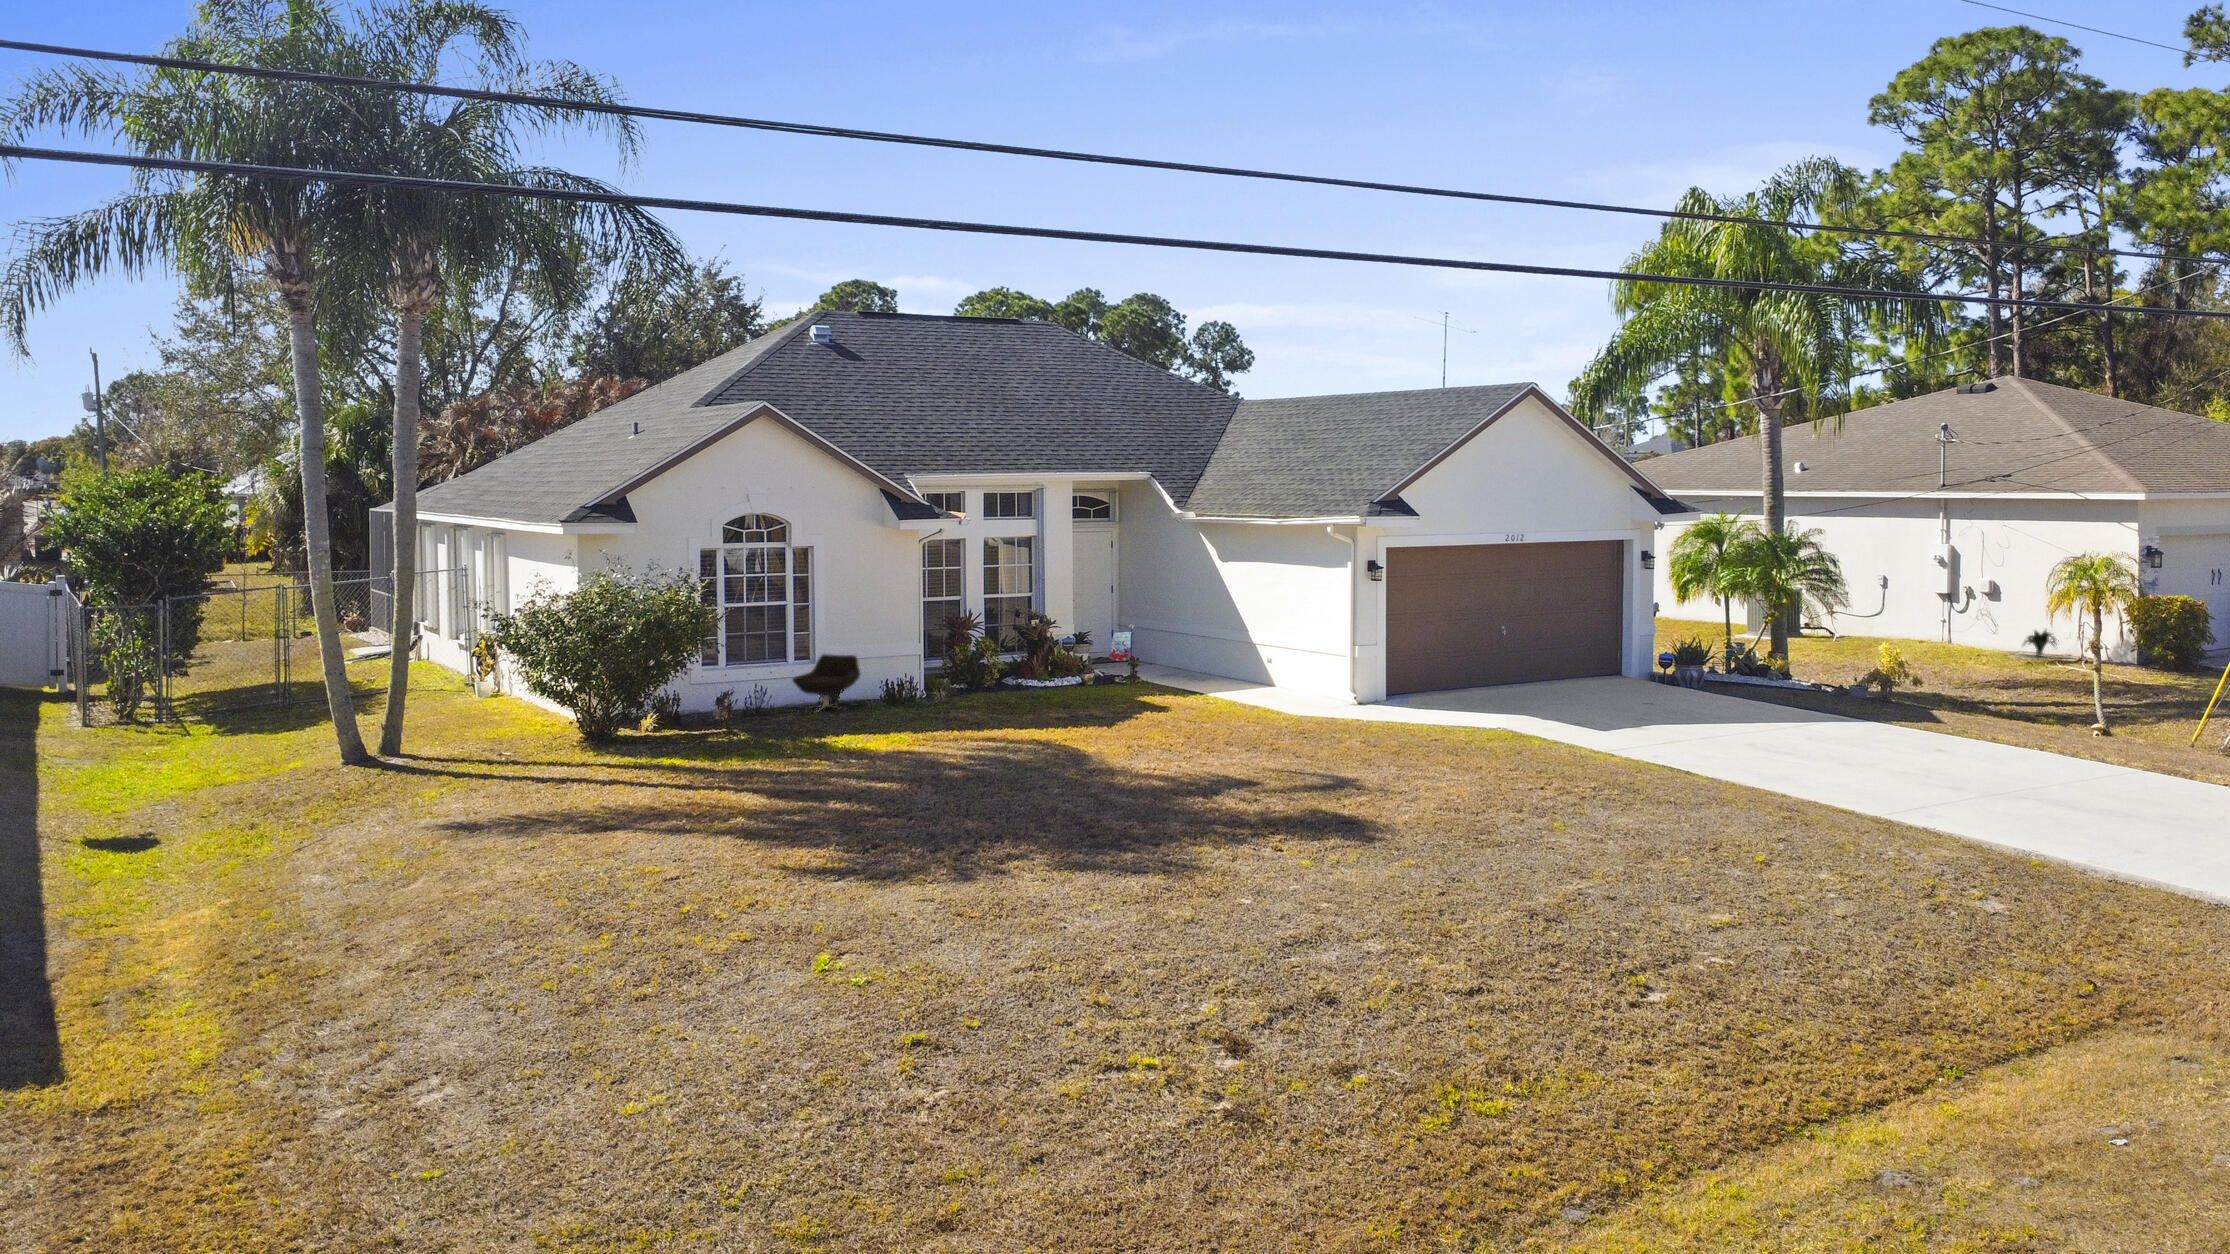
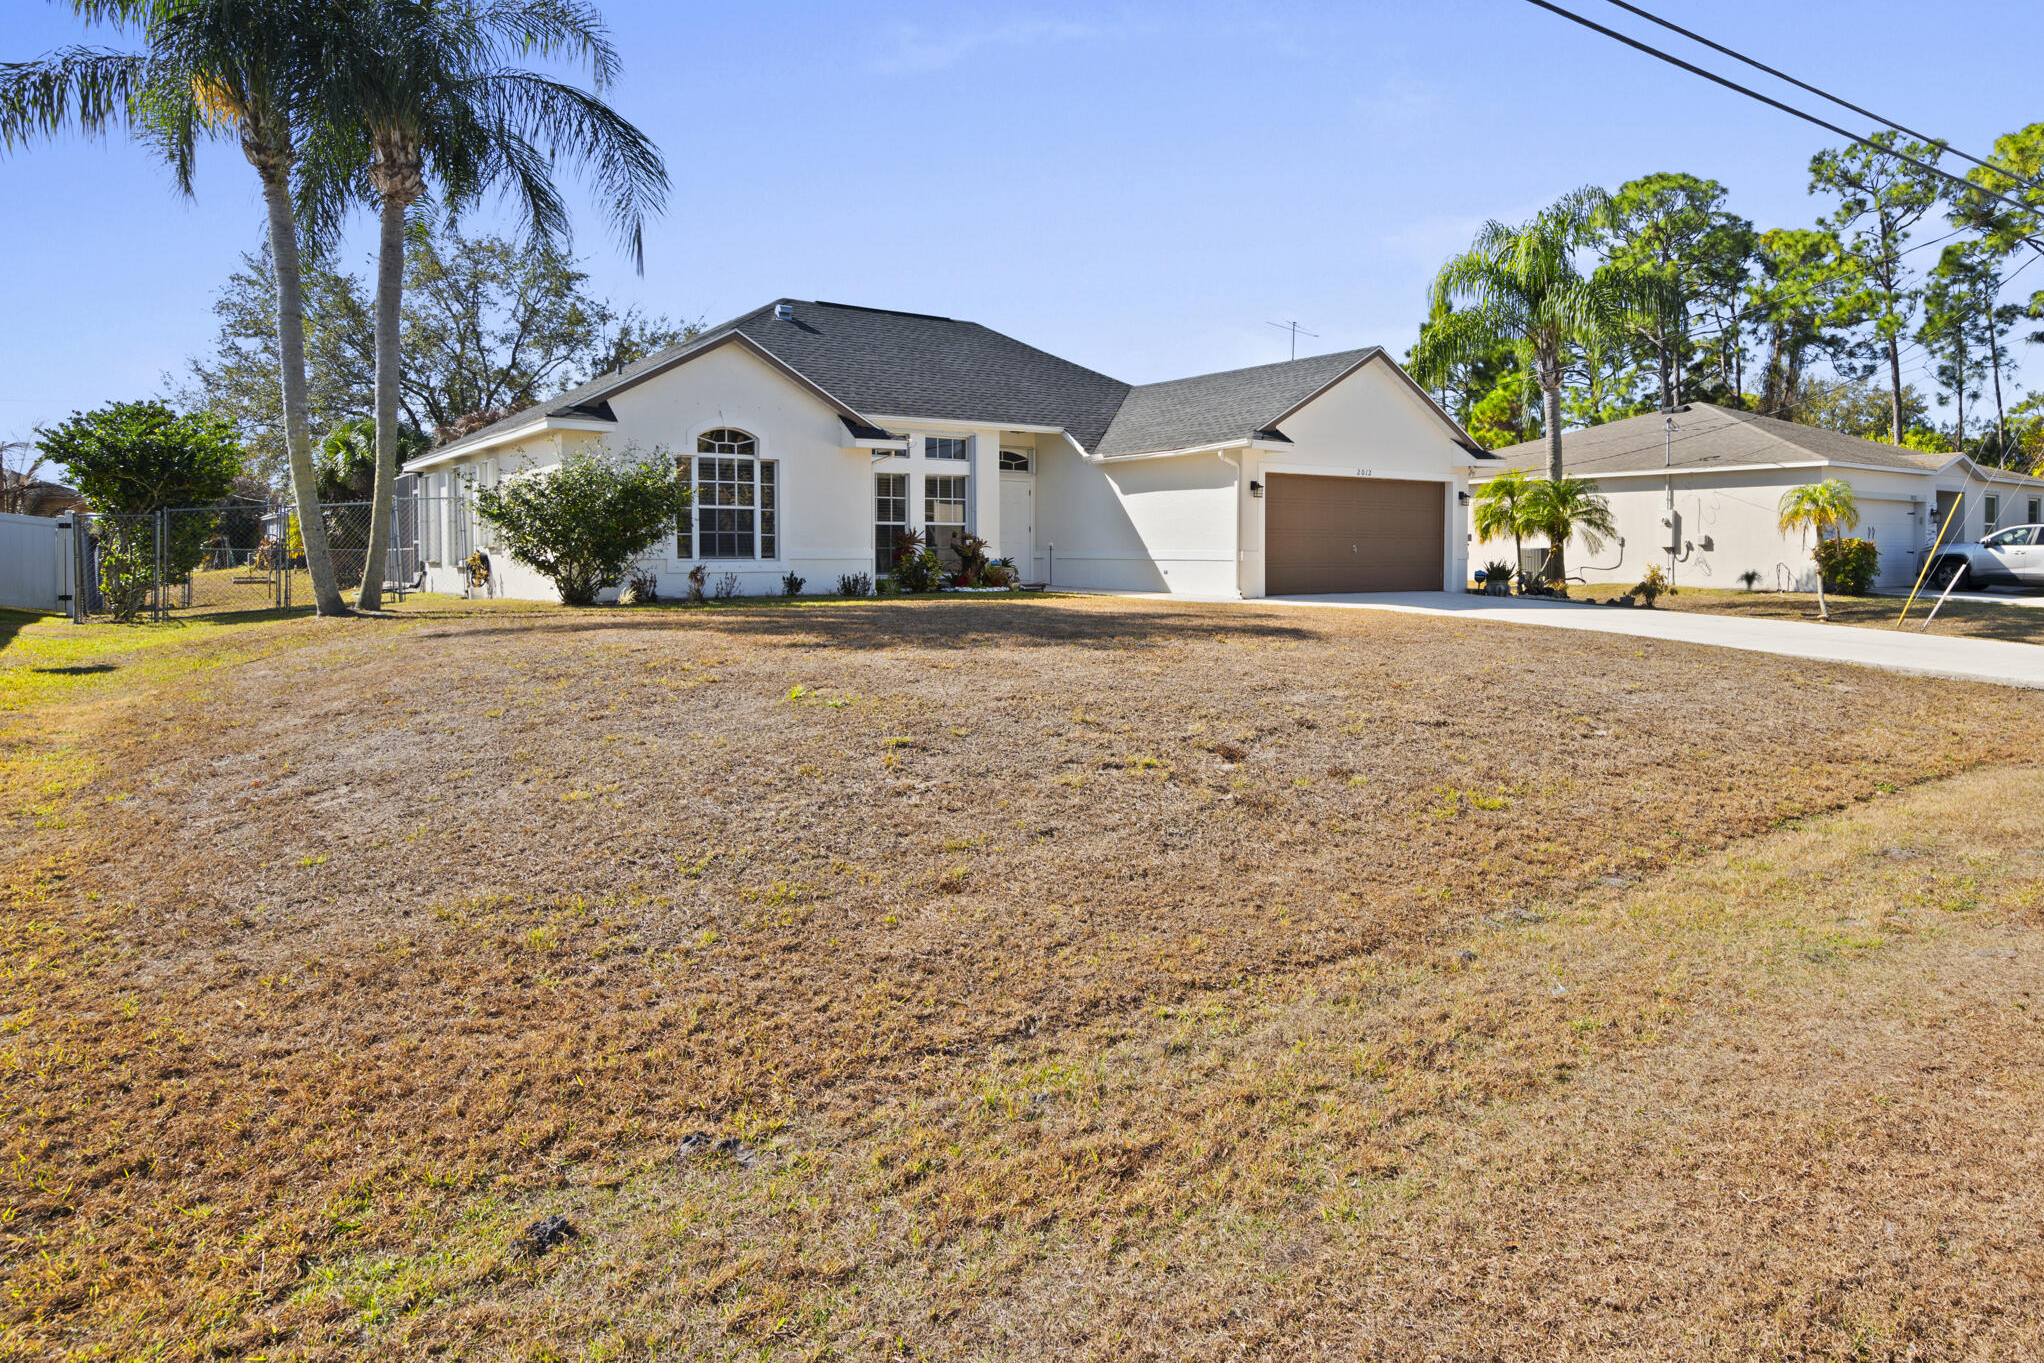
lounge chair: present [793,654,861,711] -> none [755,553,817,600]

